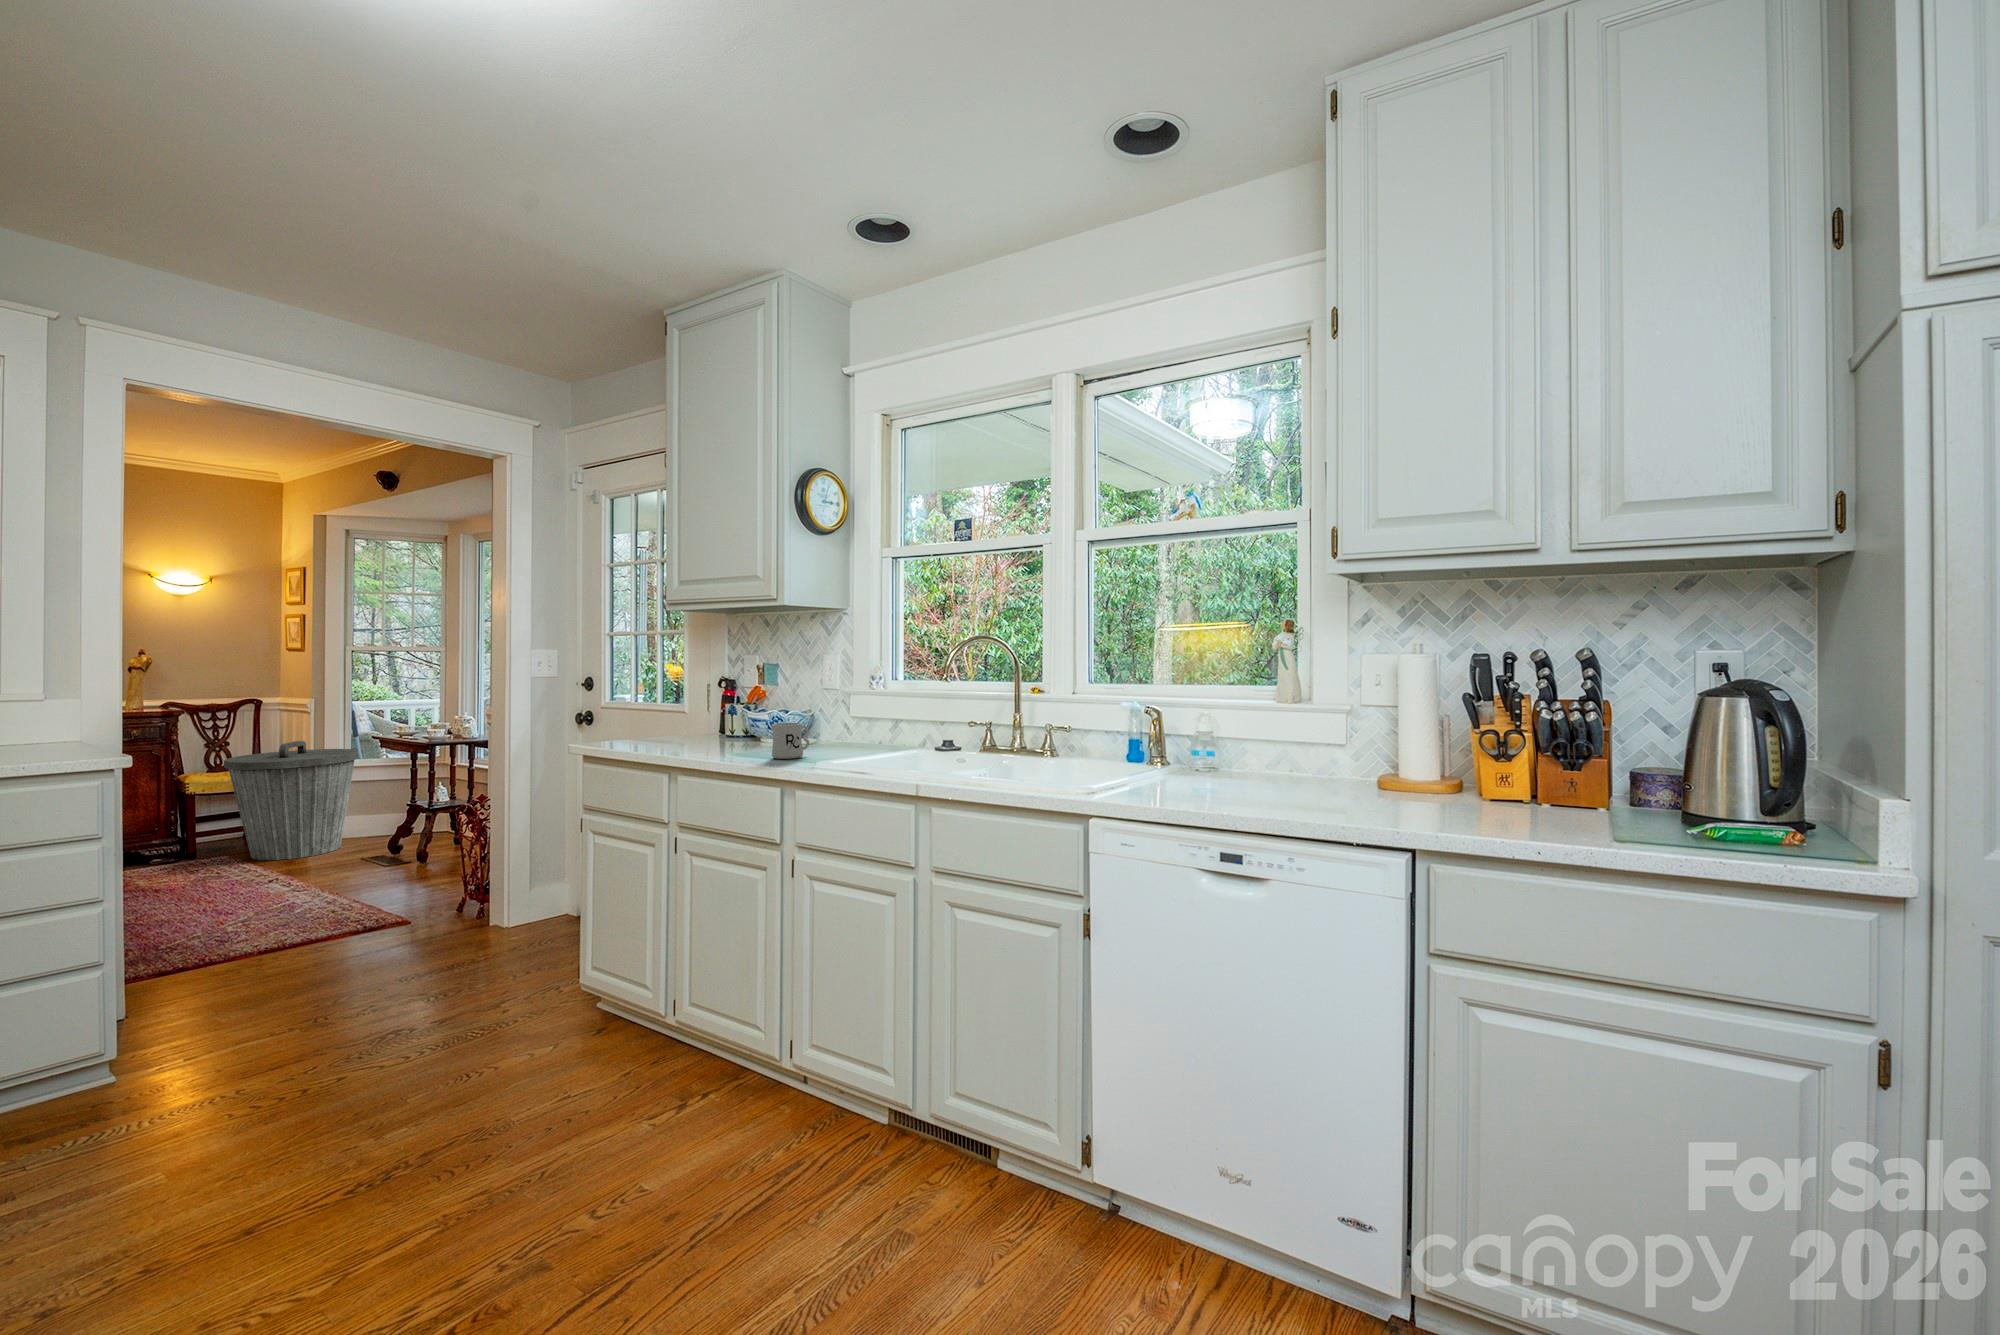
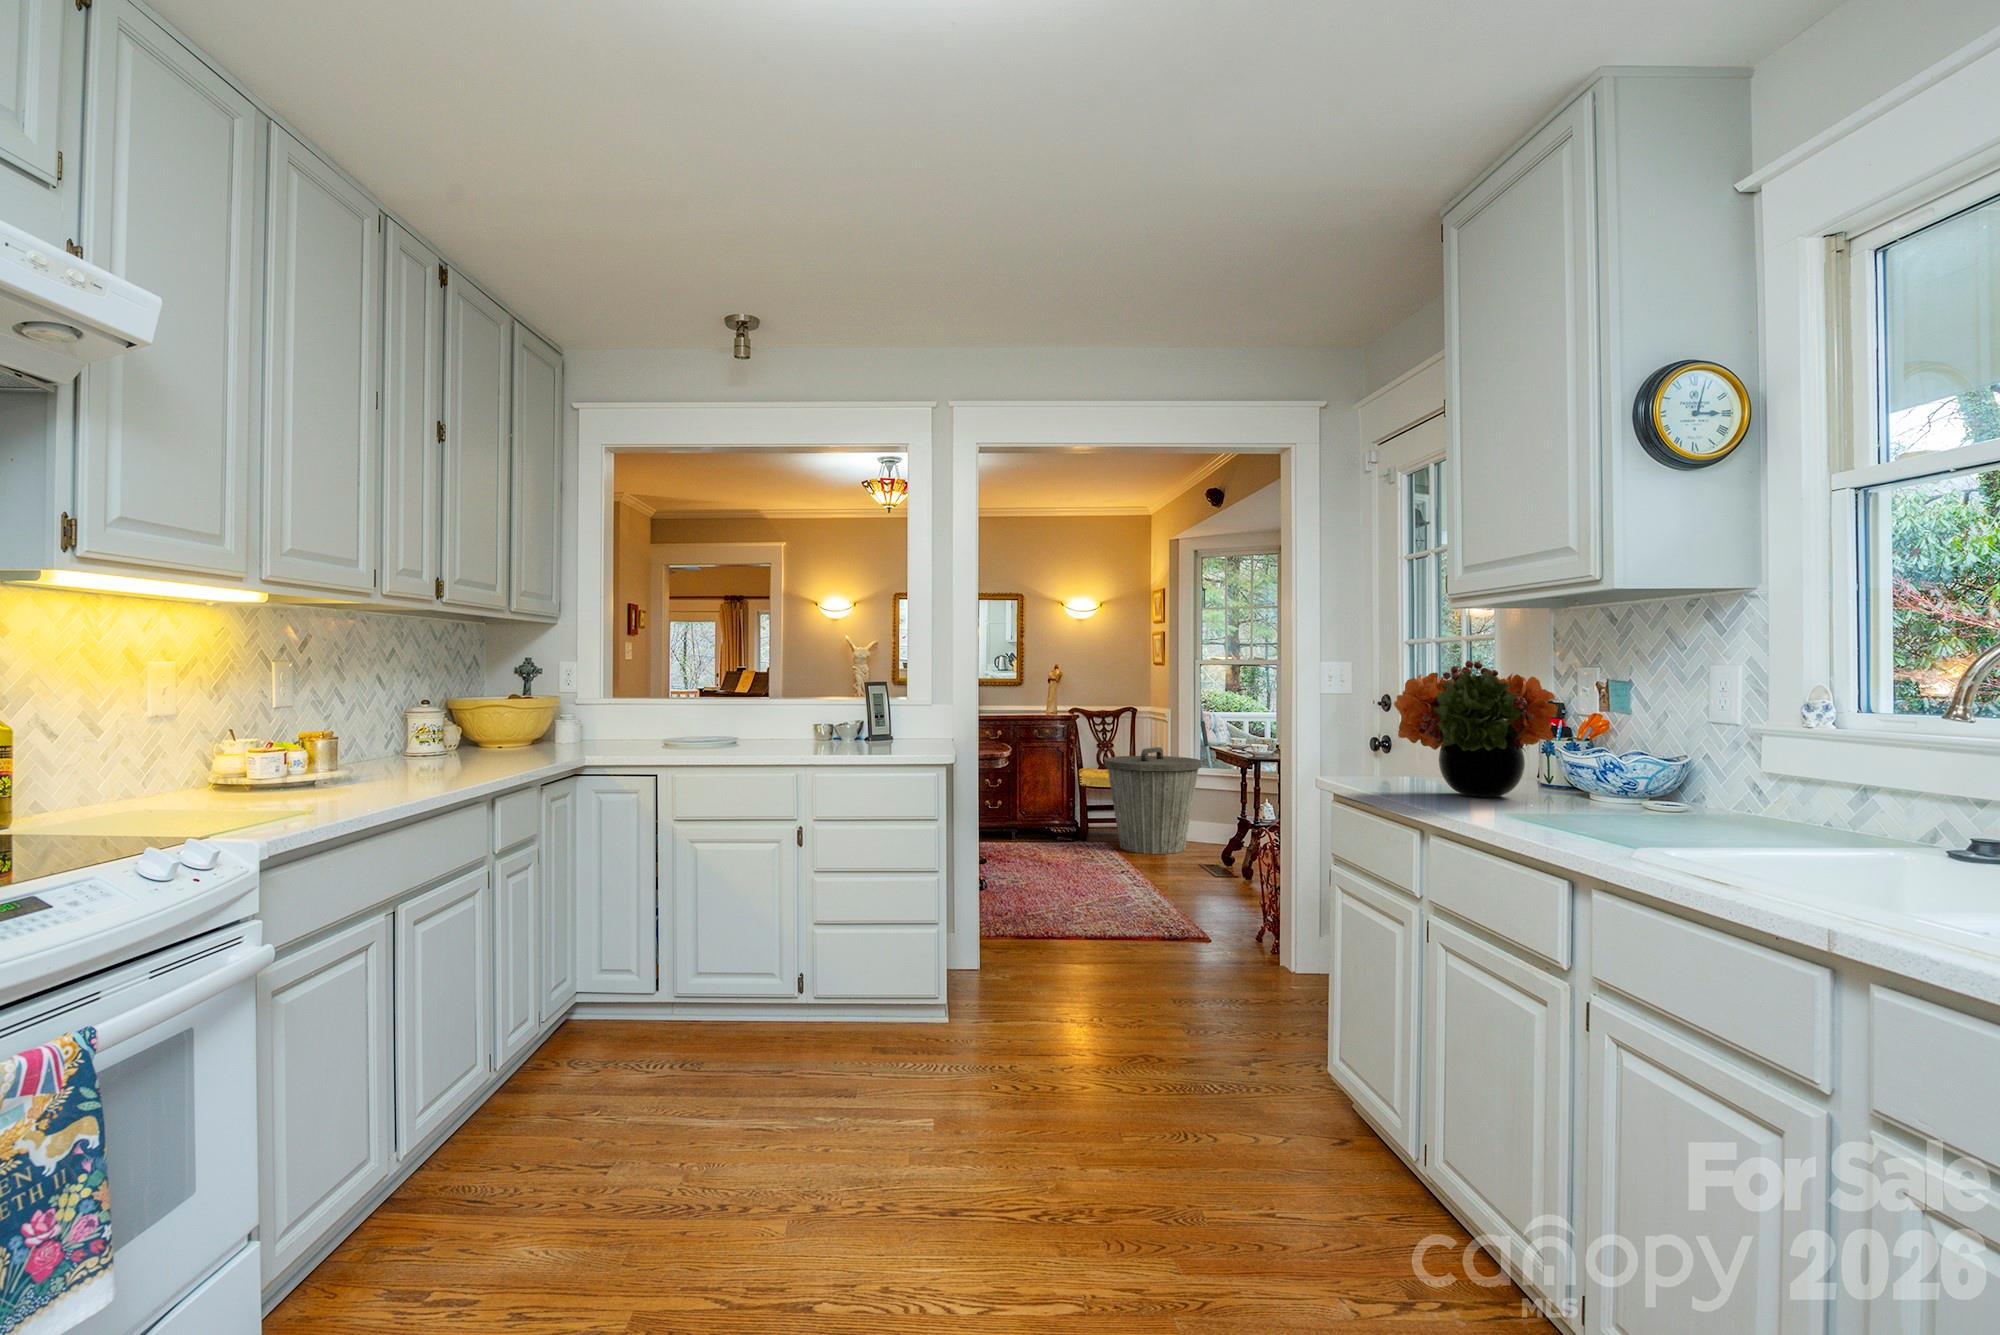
flower arrangement: none [634,653,747,750] -> present [1394,661,1558,797]
mug: present [772,723,810,759] -> none [1582,769,1655,828]

